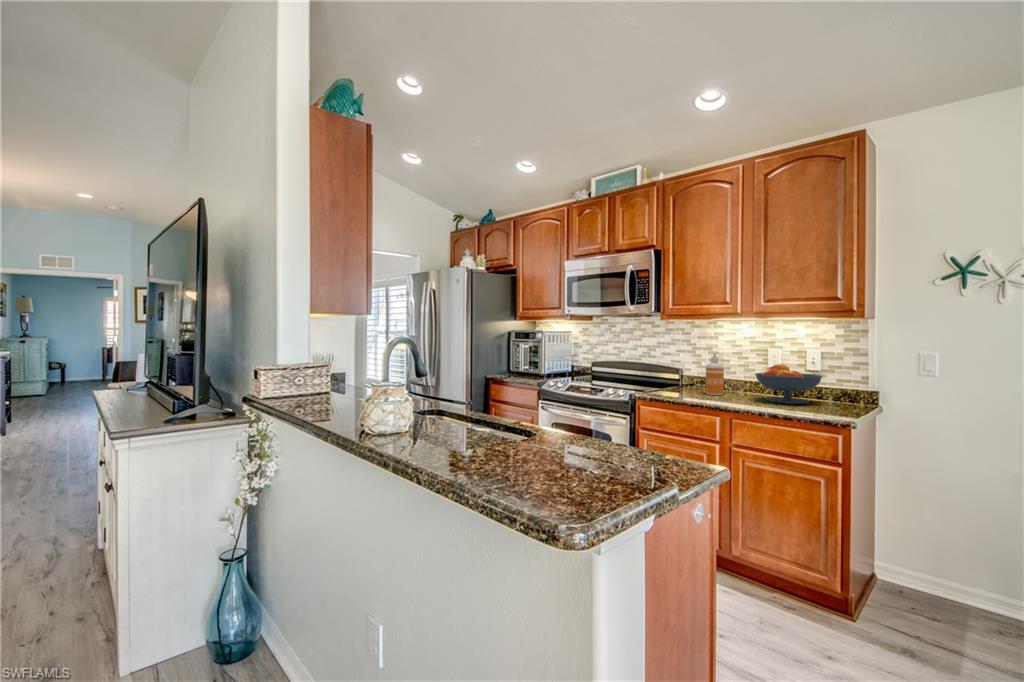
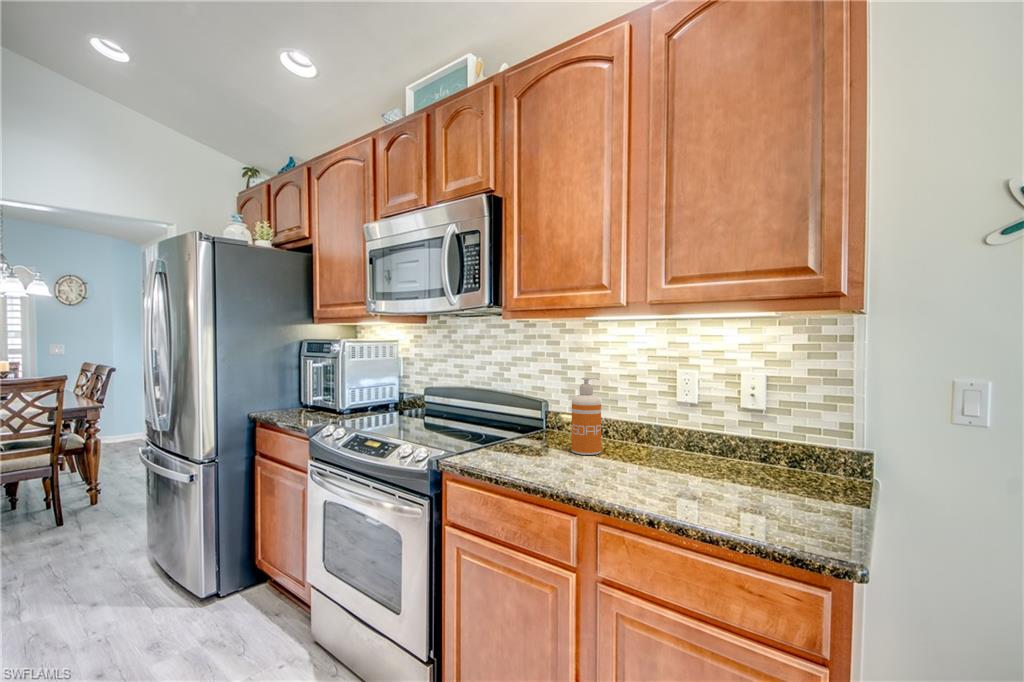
fruit bowl: present [755,364,822,404] -> none [650,398,774,484]

